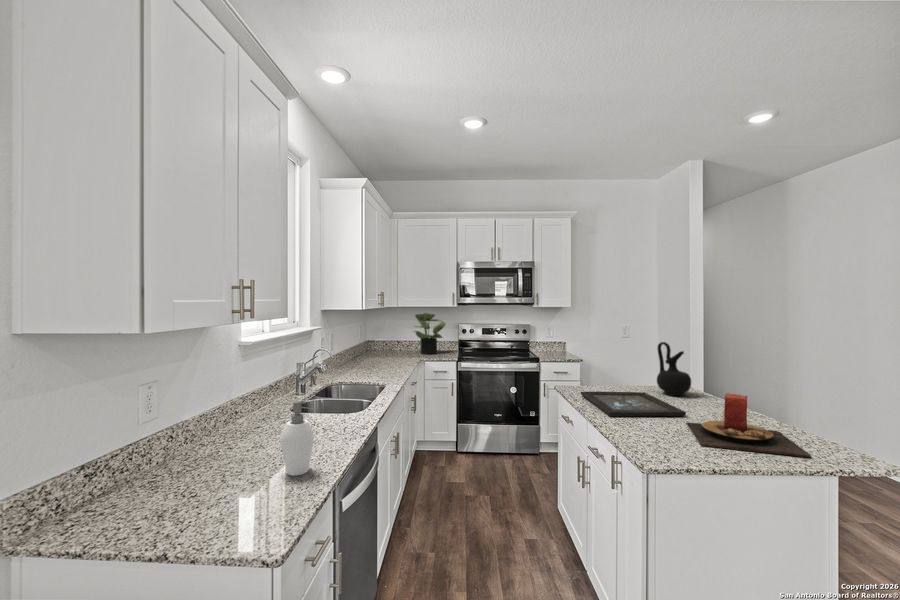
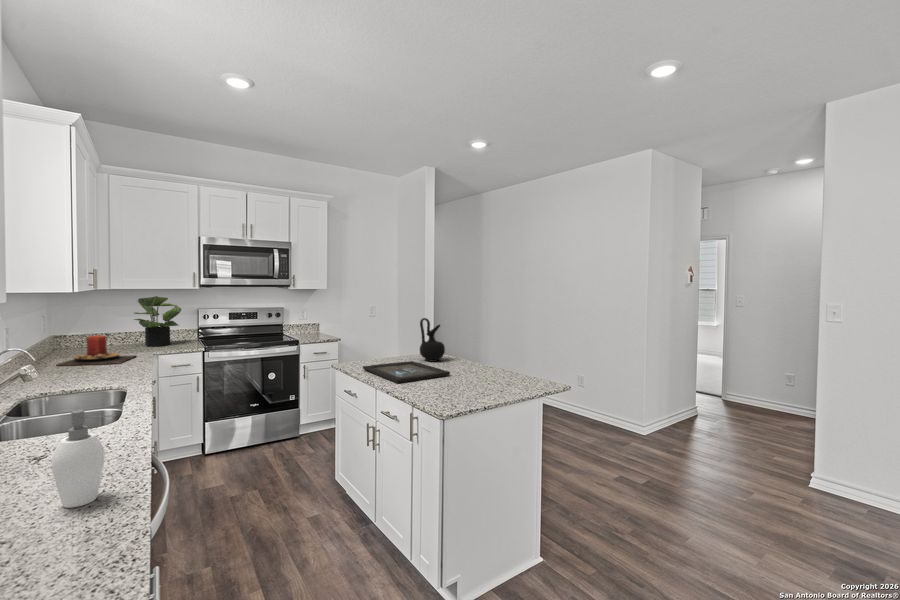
candle: present [687,393,811,458] -> present [56,335,136,366]

